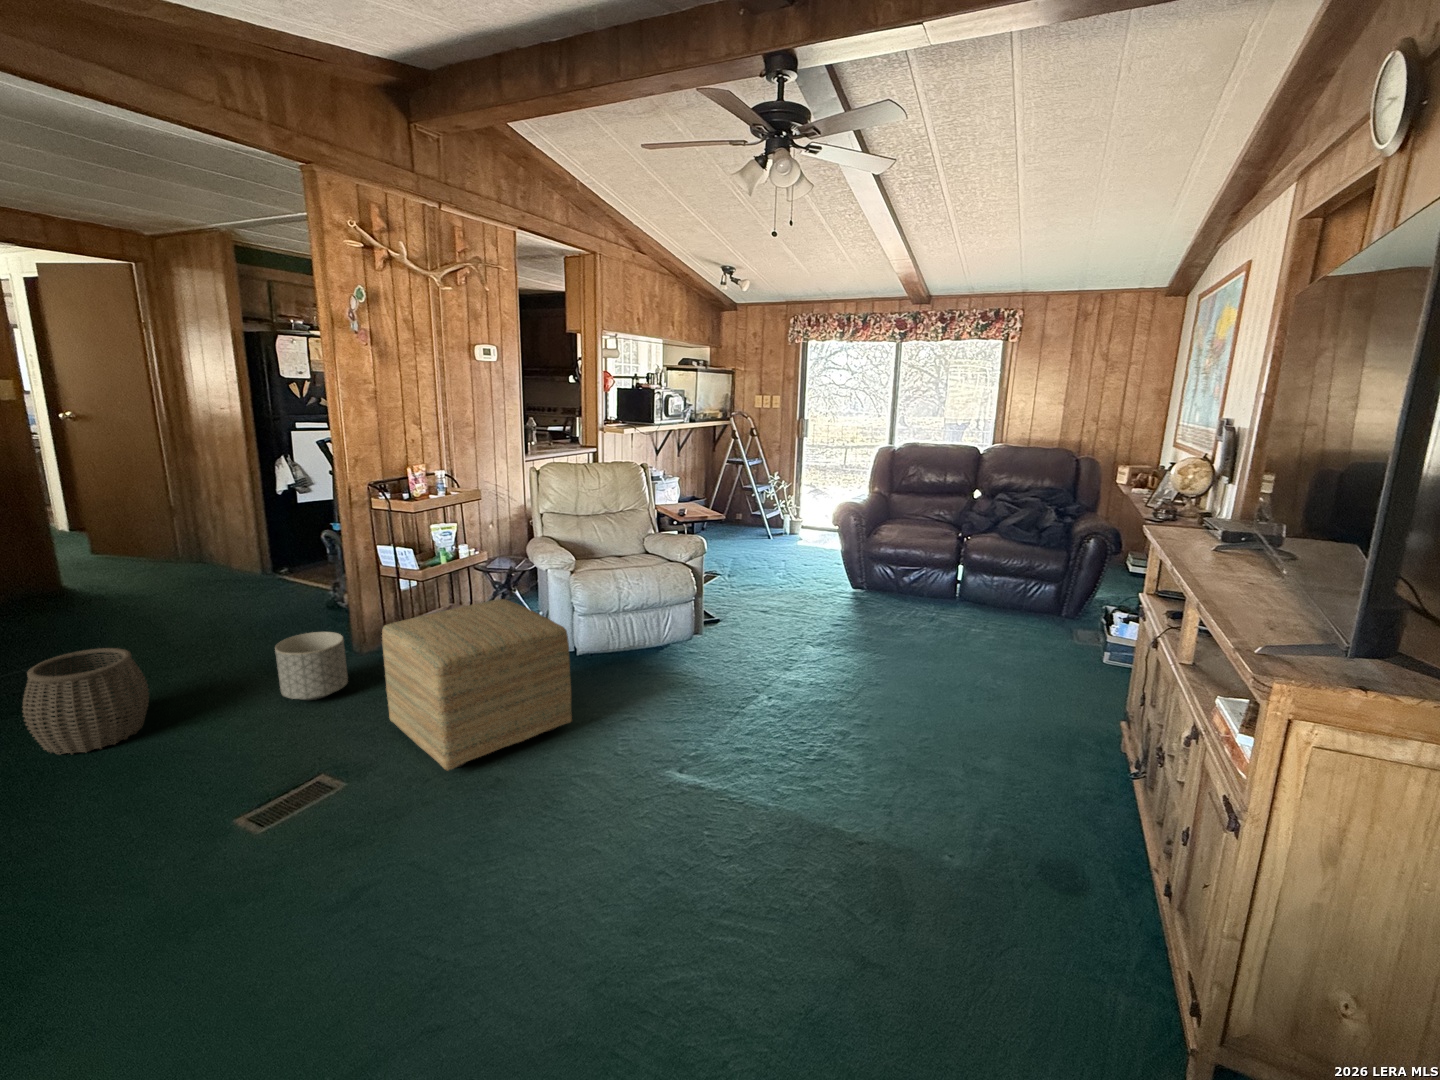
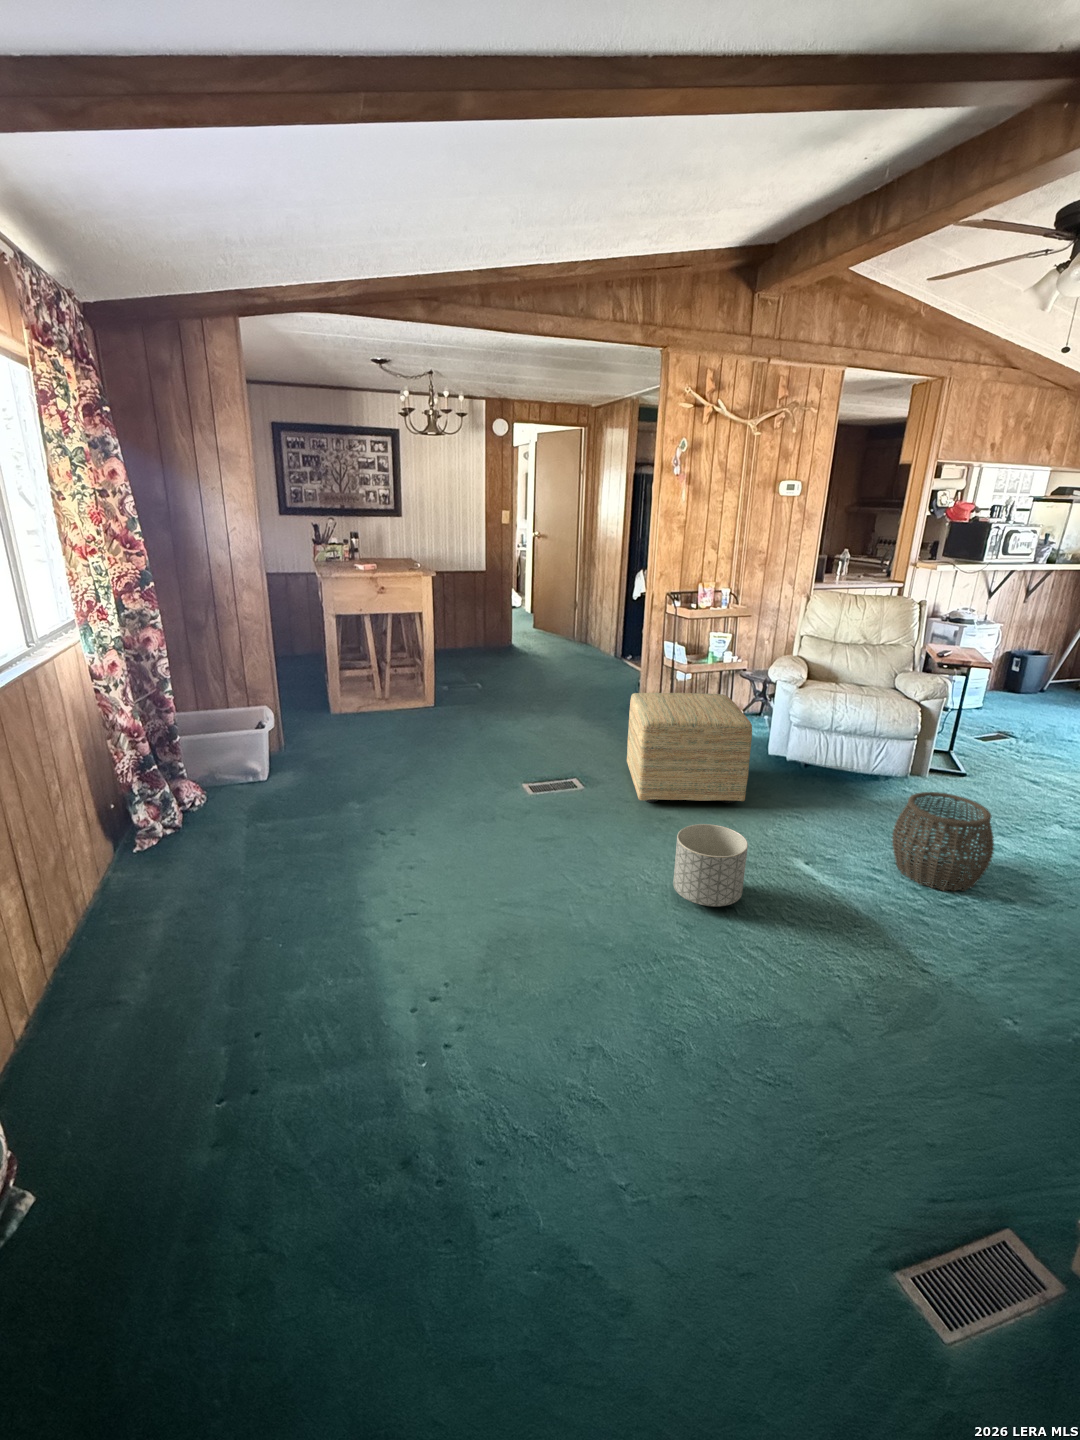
planter: present [275,632,348,700] -> present [673,824,748,906]
woven basket: present [23,648,149,754] -> present [892,792,994,891]

